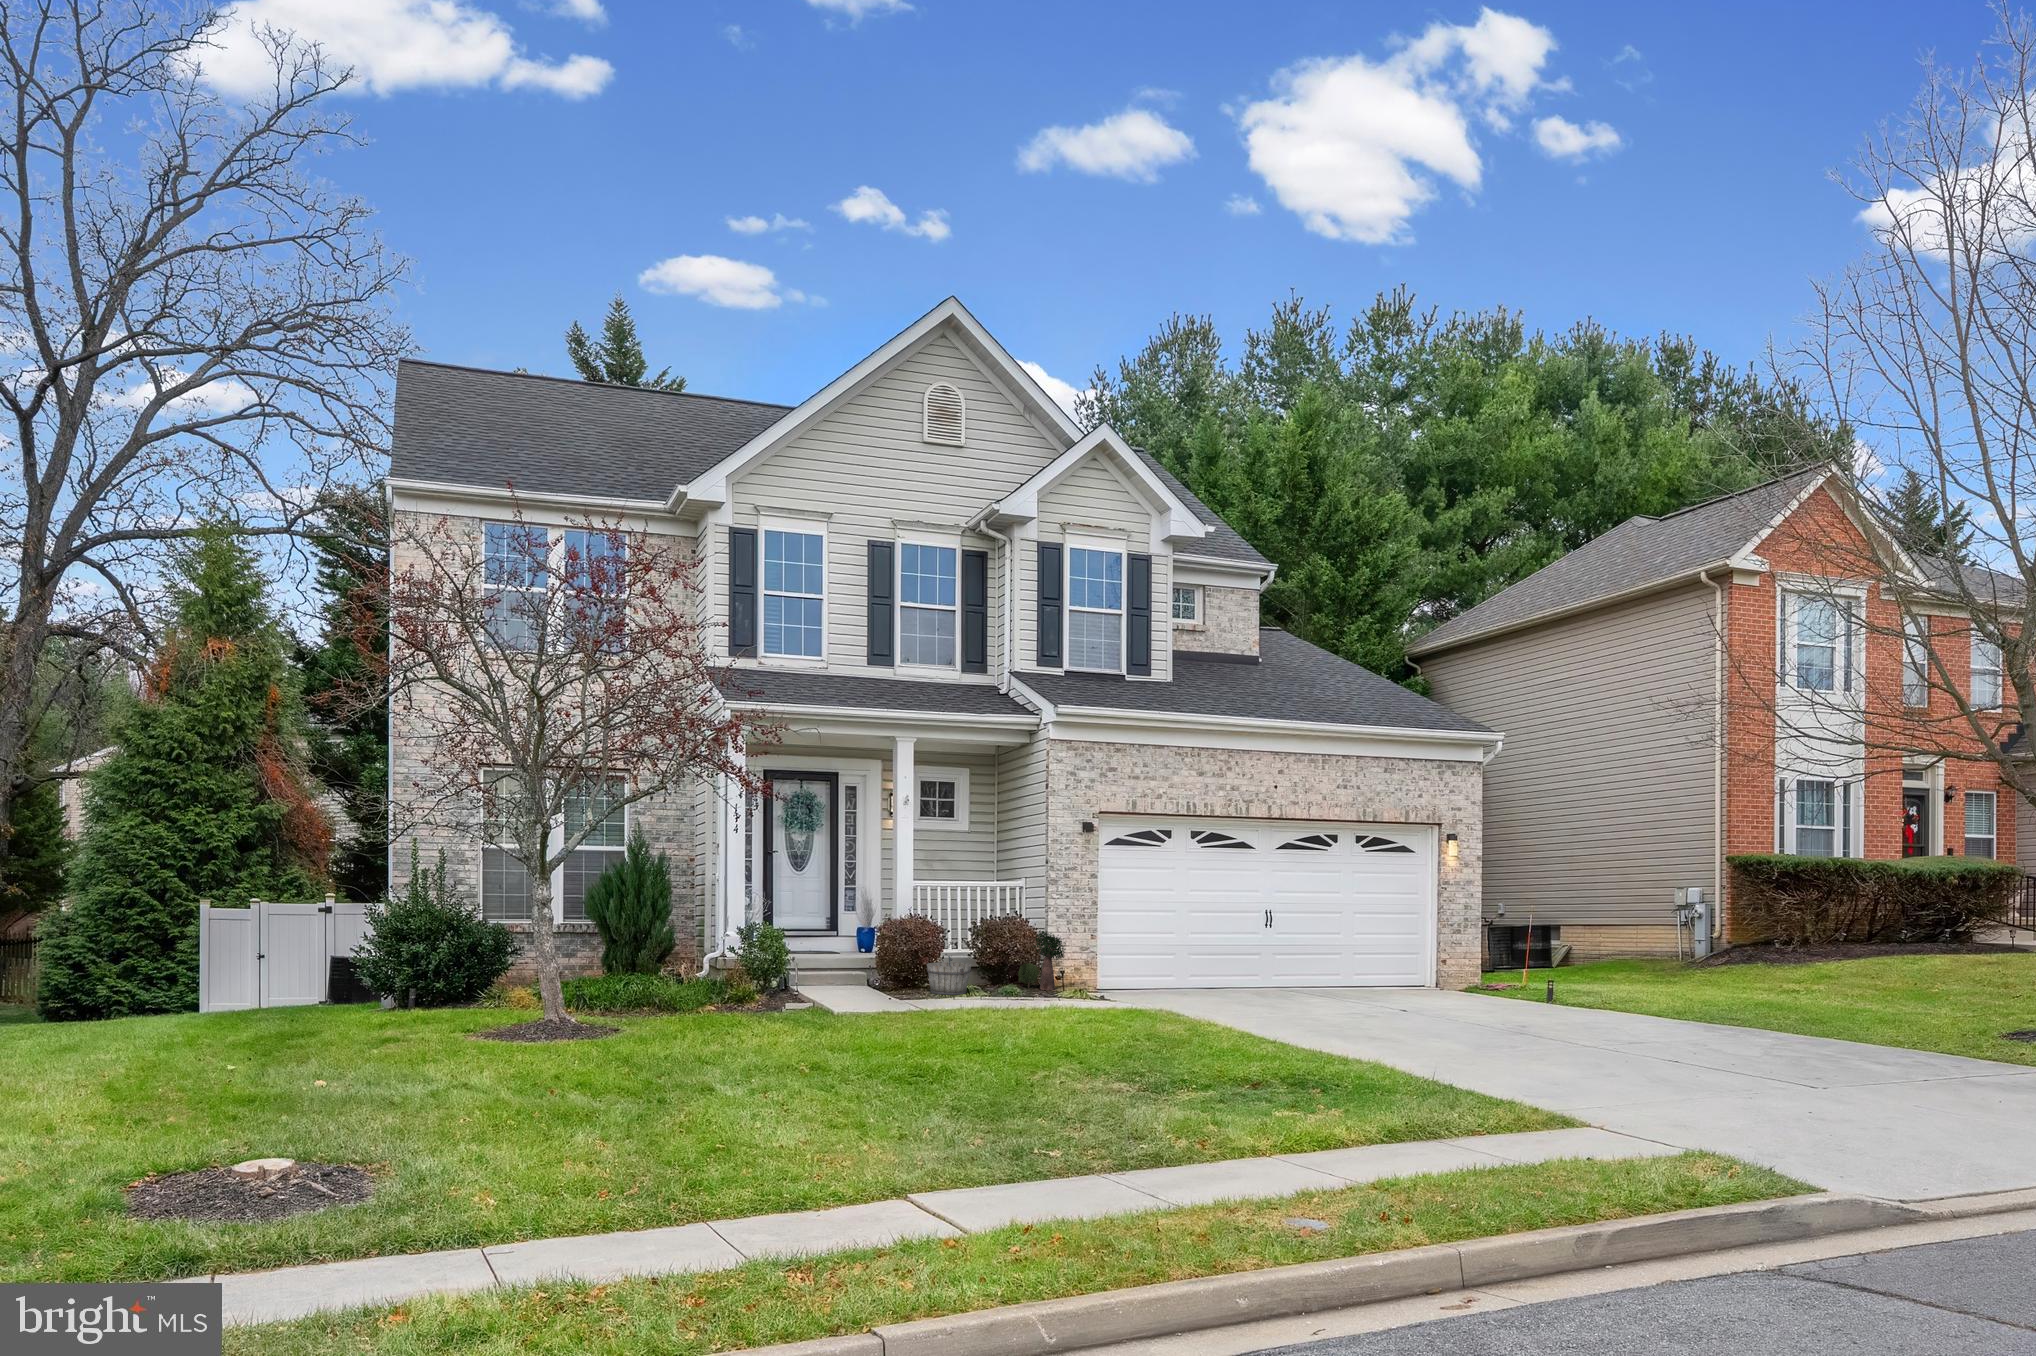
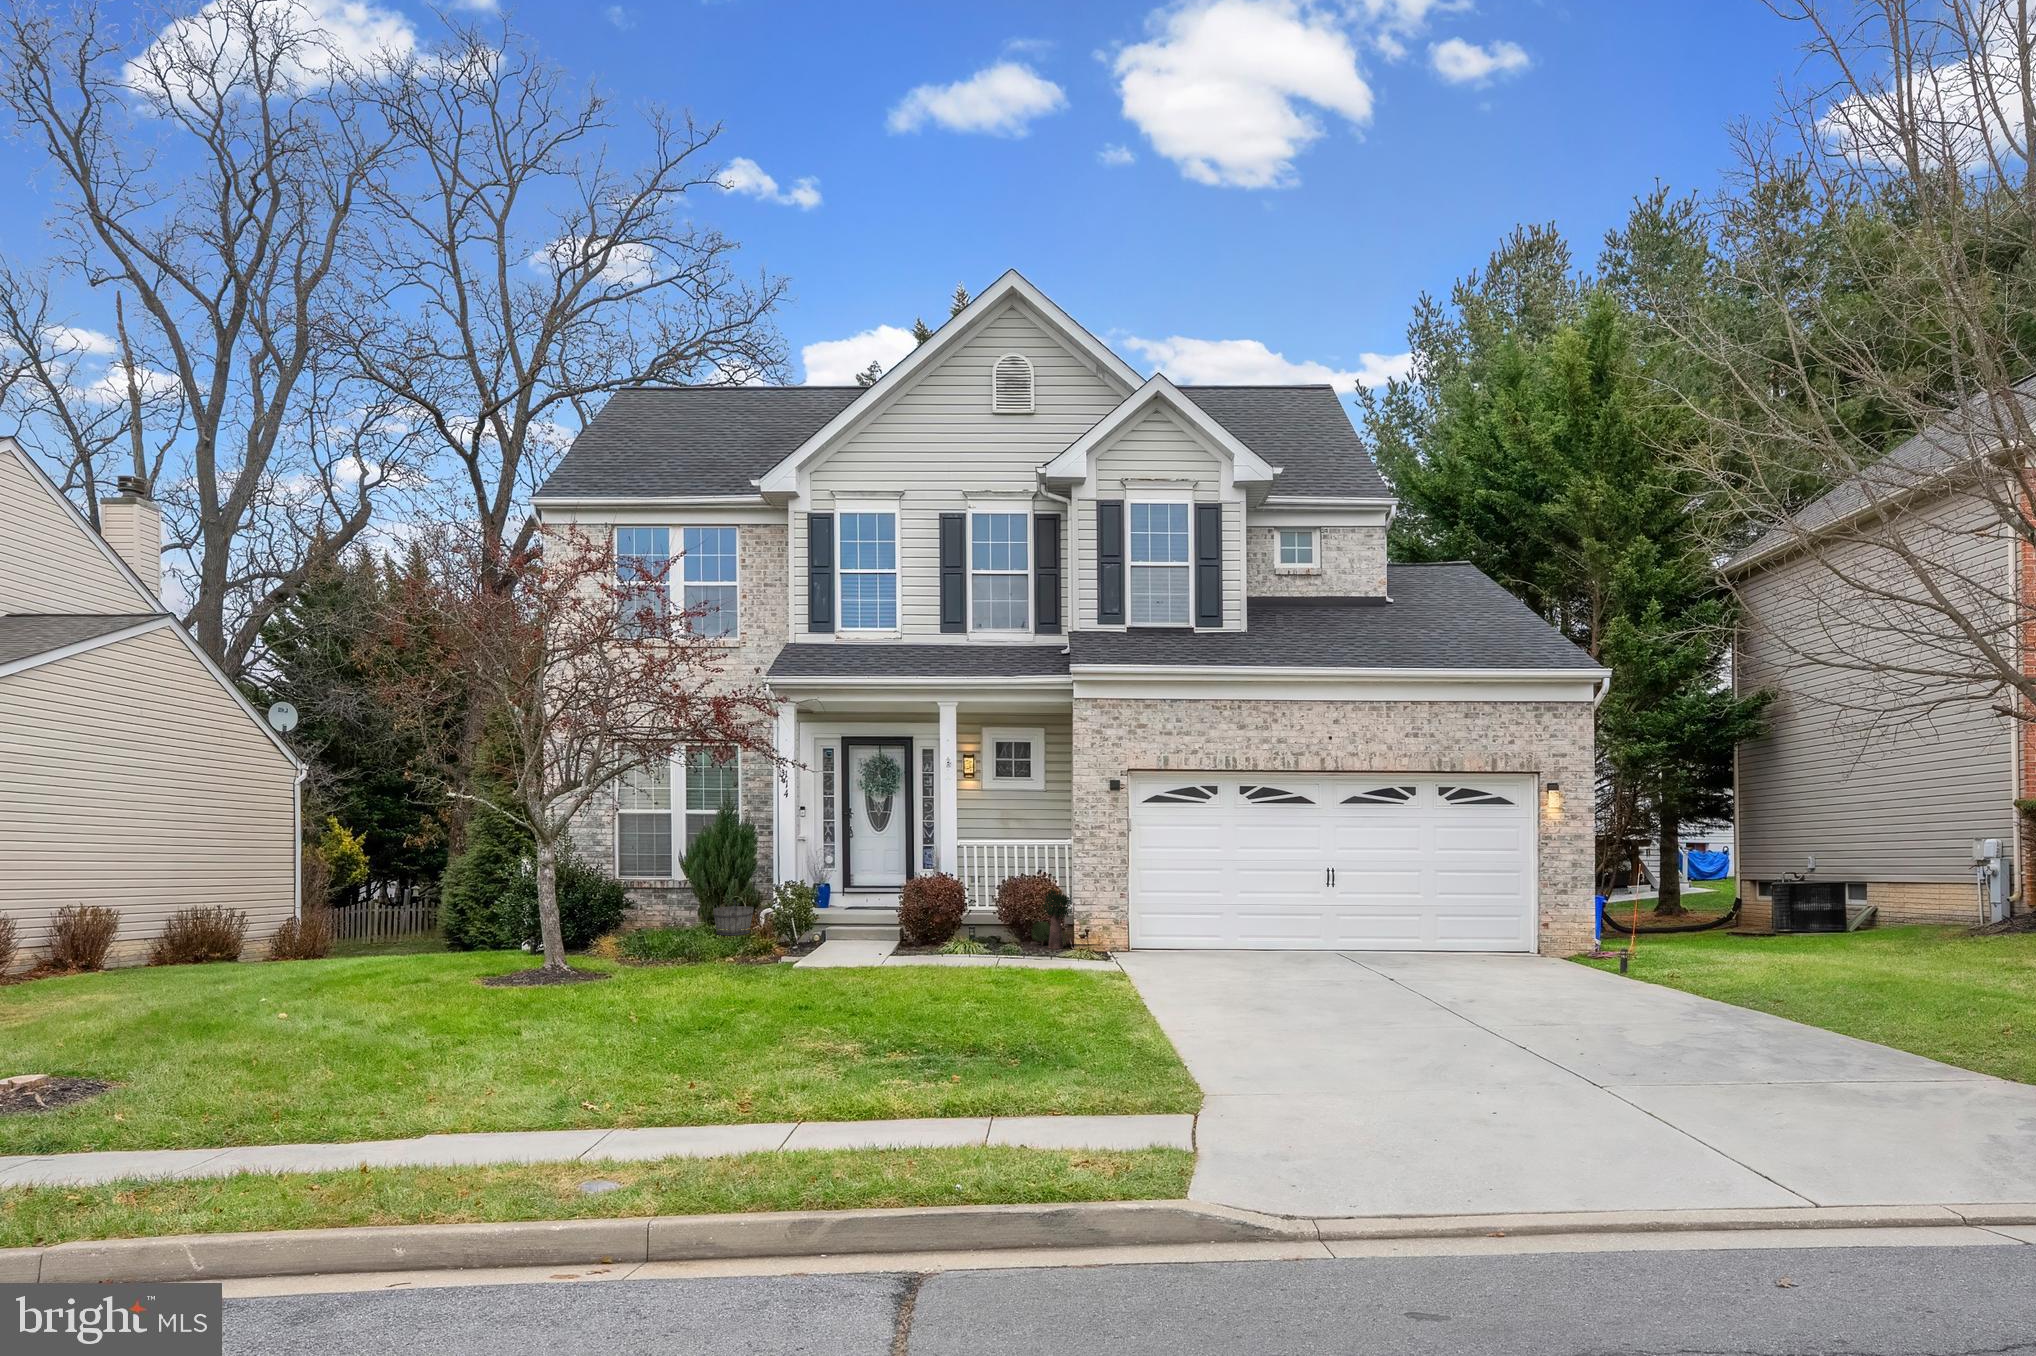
wooden bucket: present [927,954,971,995] -> present [713,899,754,935]

